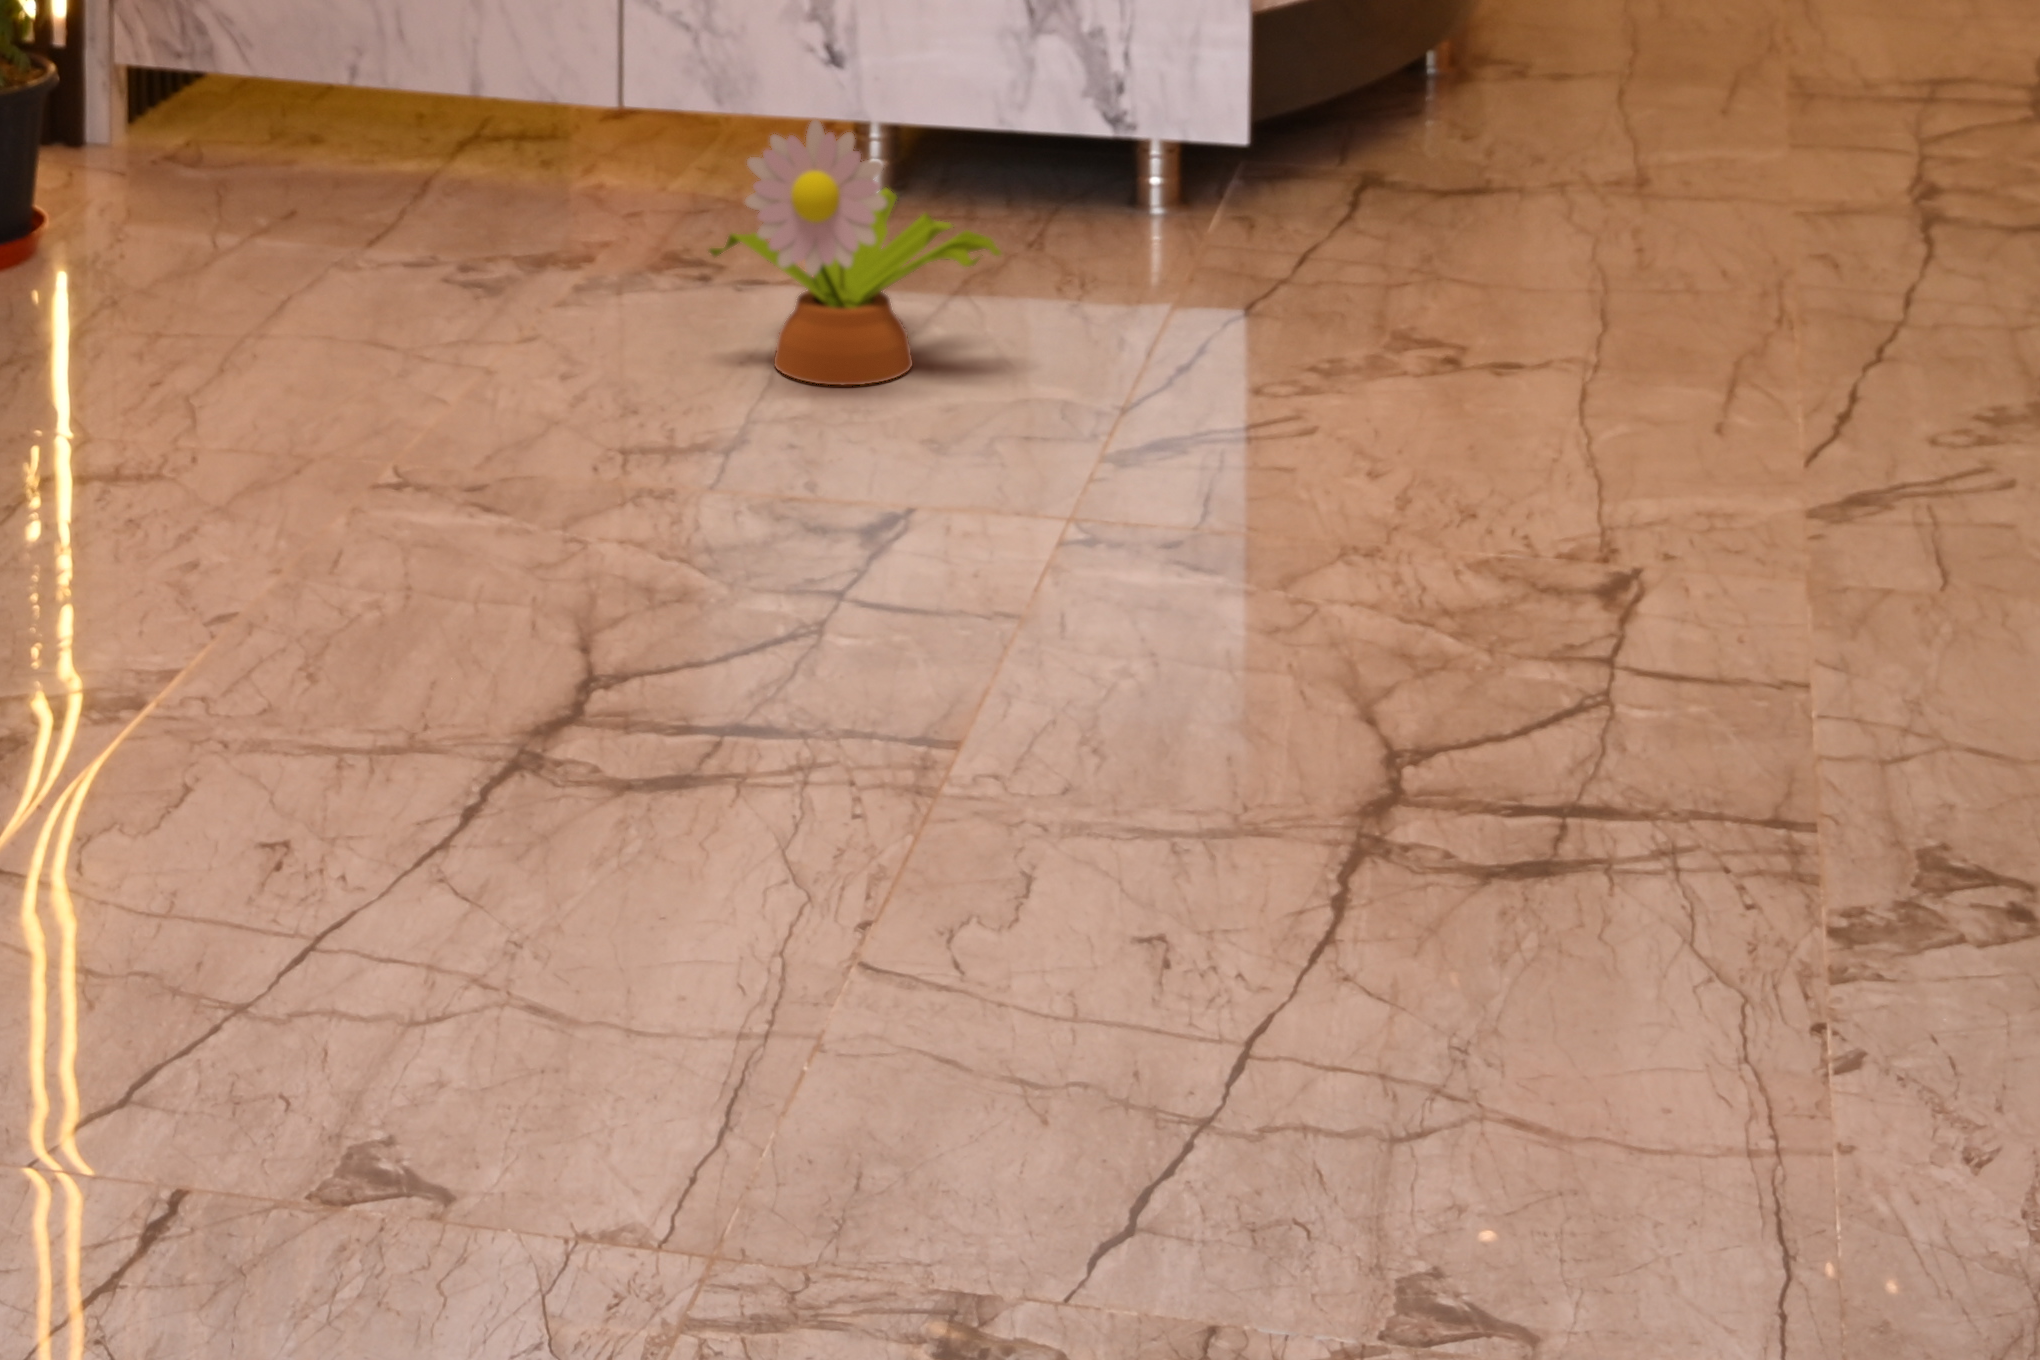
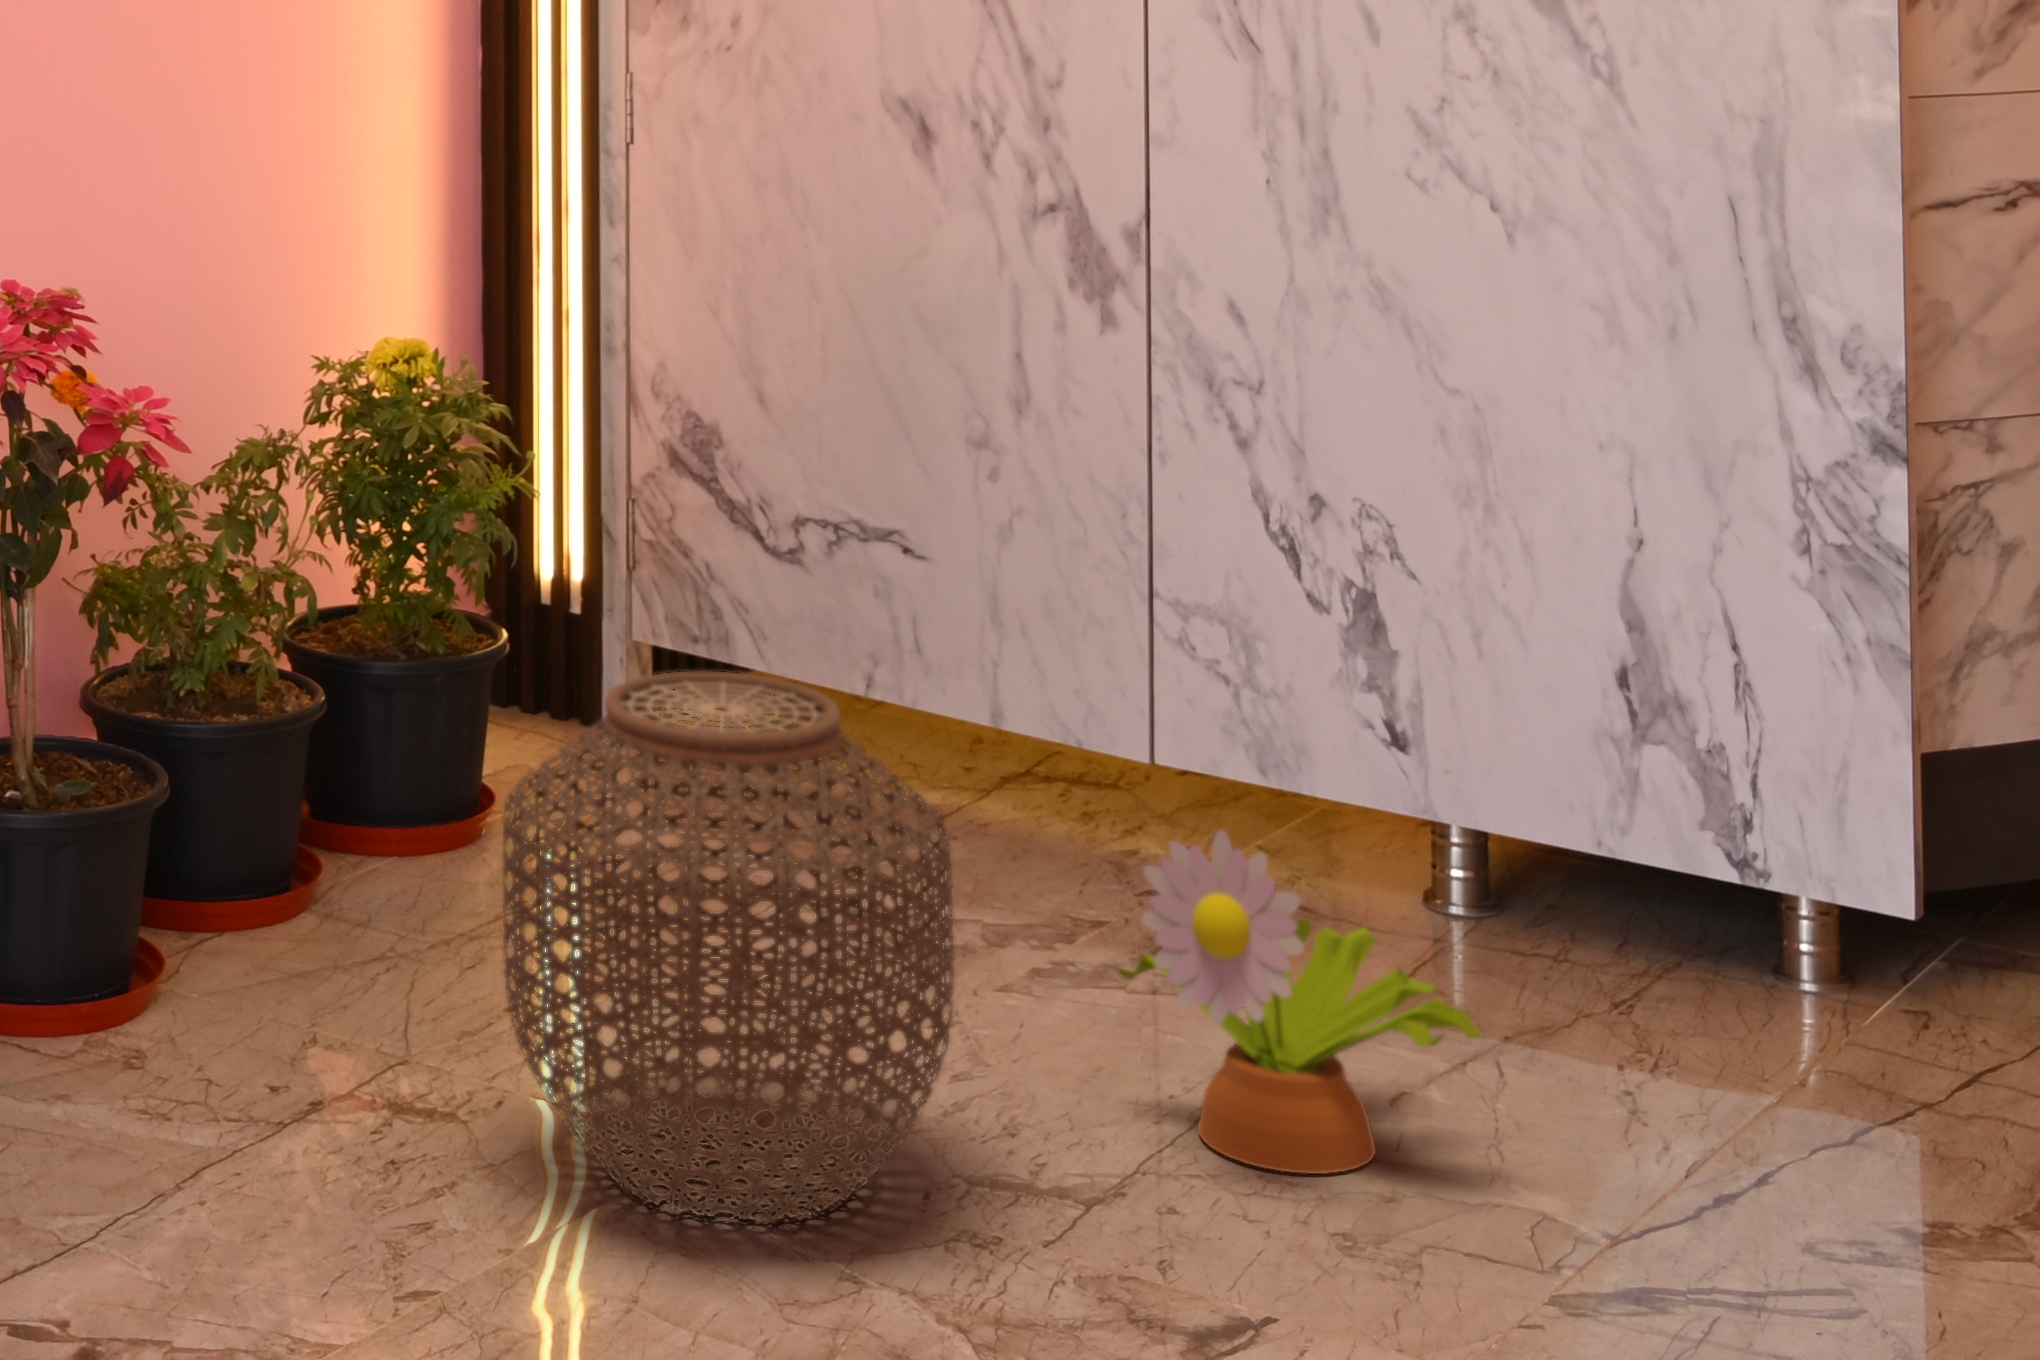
woven basket: none [236,41,629,499] -> present [503,671,954,1220]

